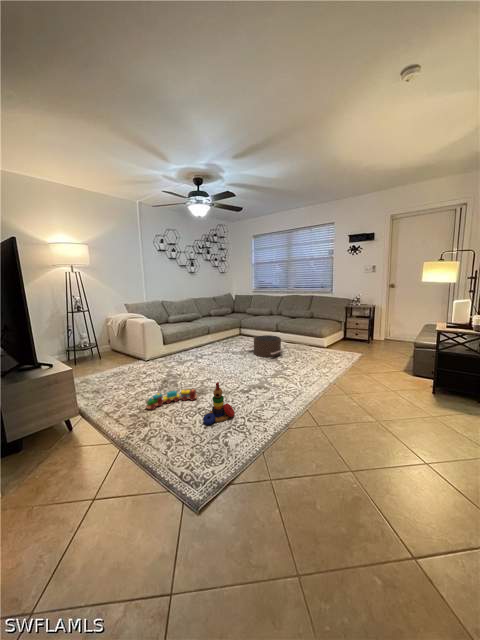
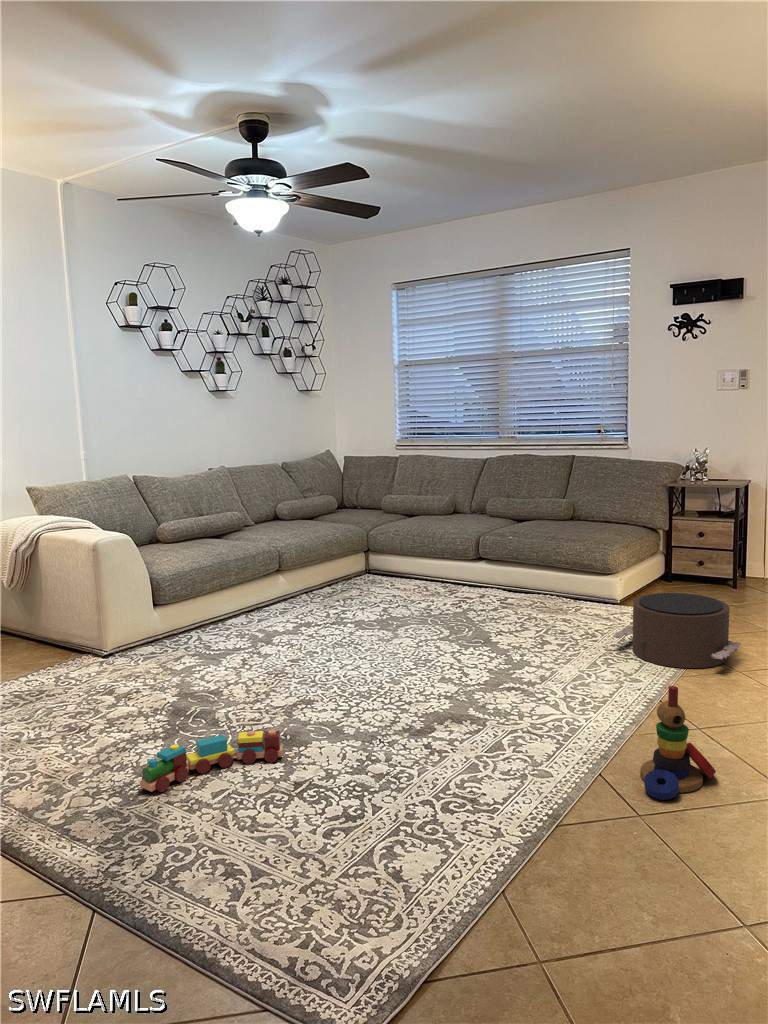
pouf: present [249,335,282,357] -> present [613,593,741,668]
stacking toy: present [203,382,235,425] -> present [640,686,716,800]

